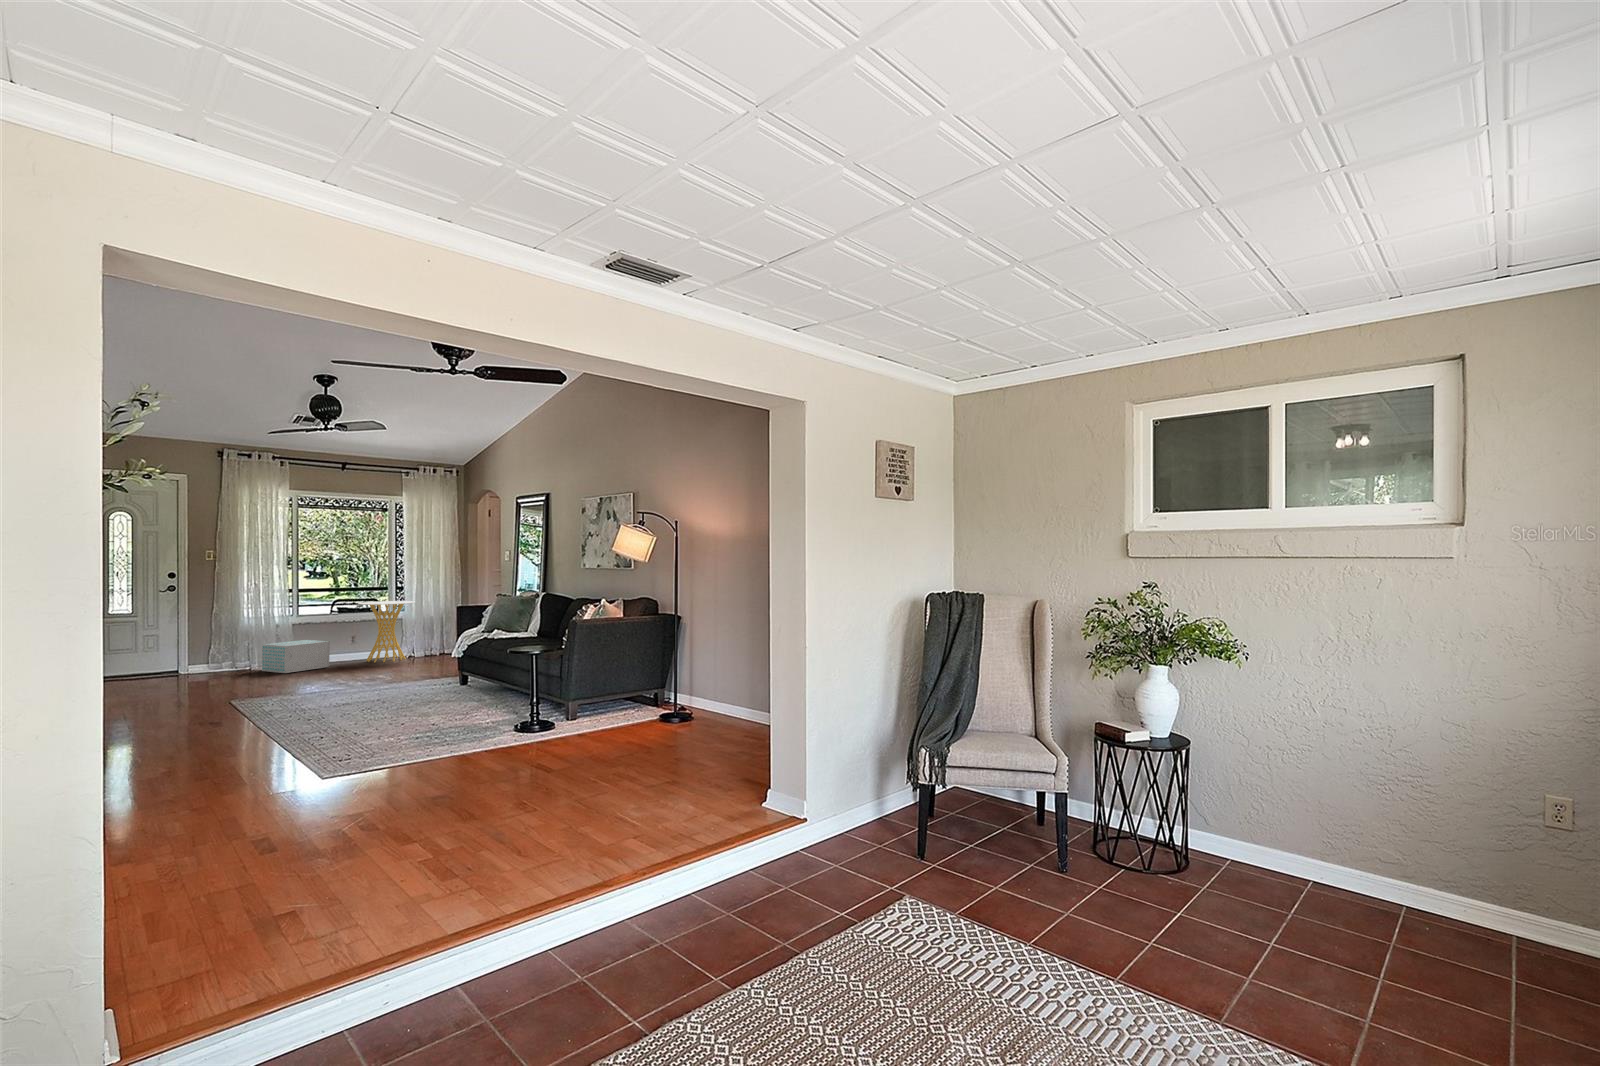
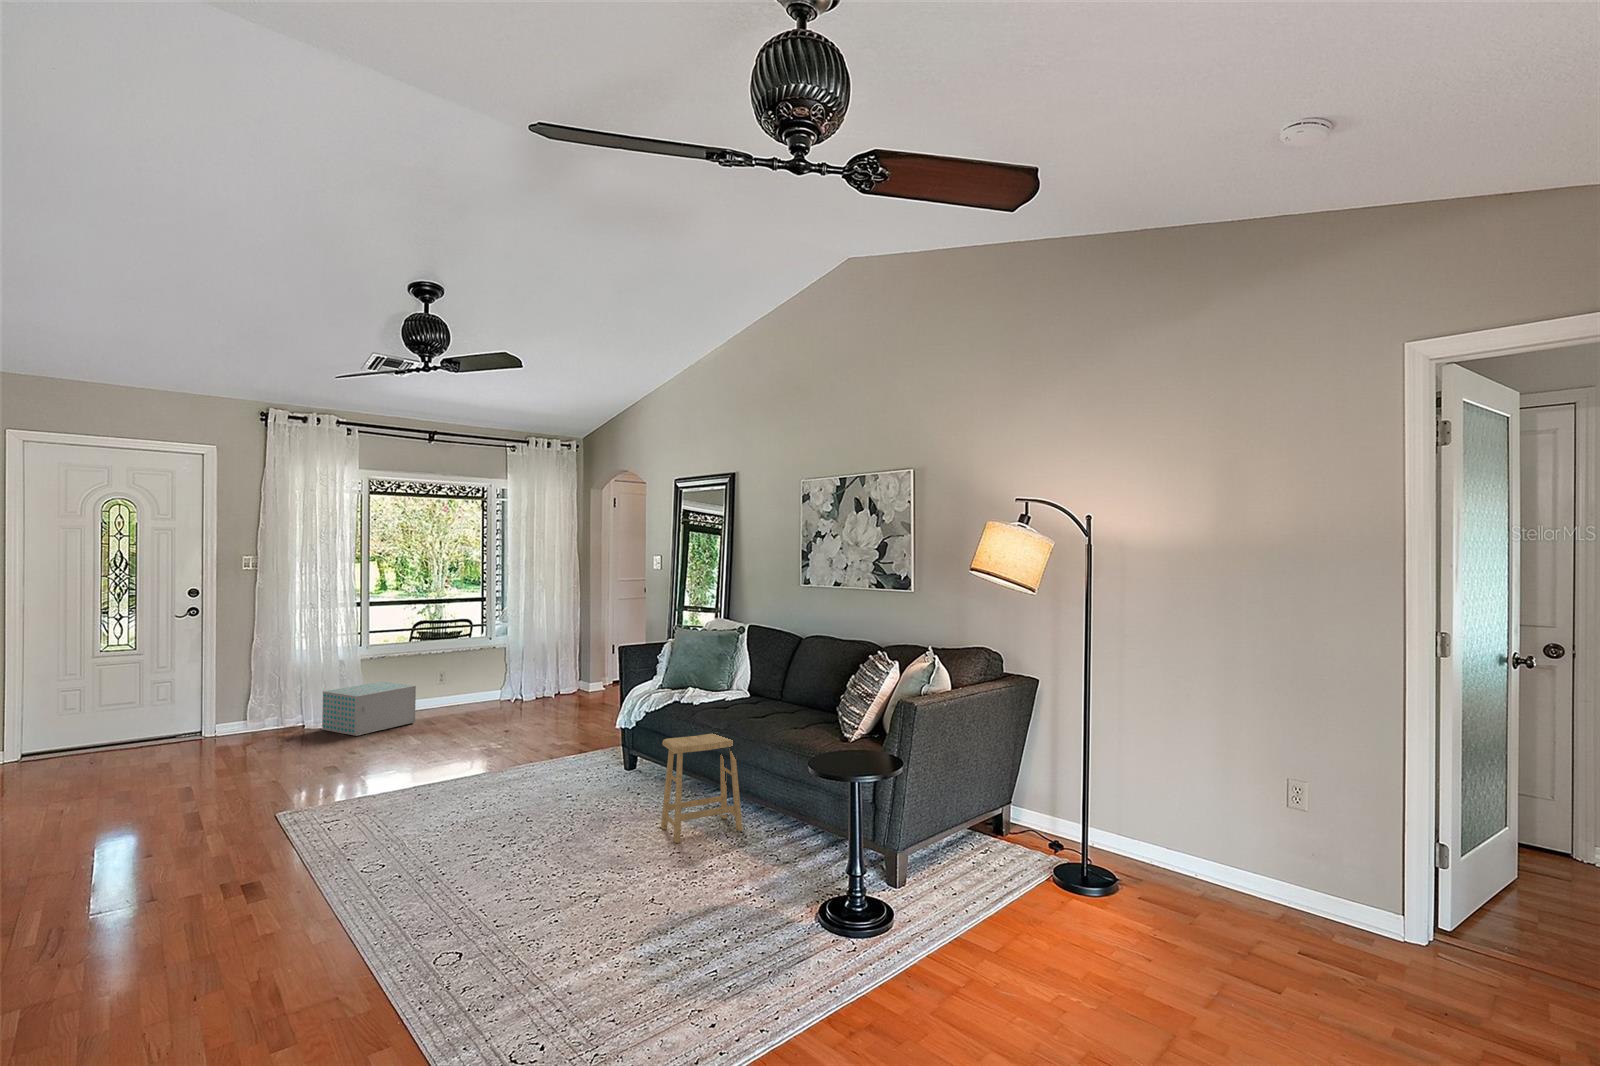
side table: present [358,601,415,663] -> none [451,624,527,713]
footstool: none [464,650,513,710] -> present [661,733,743,843]

